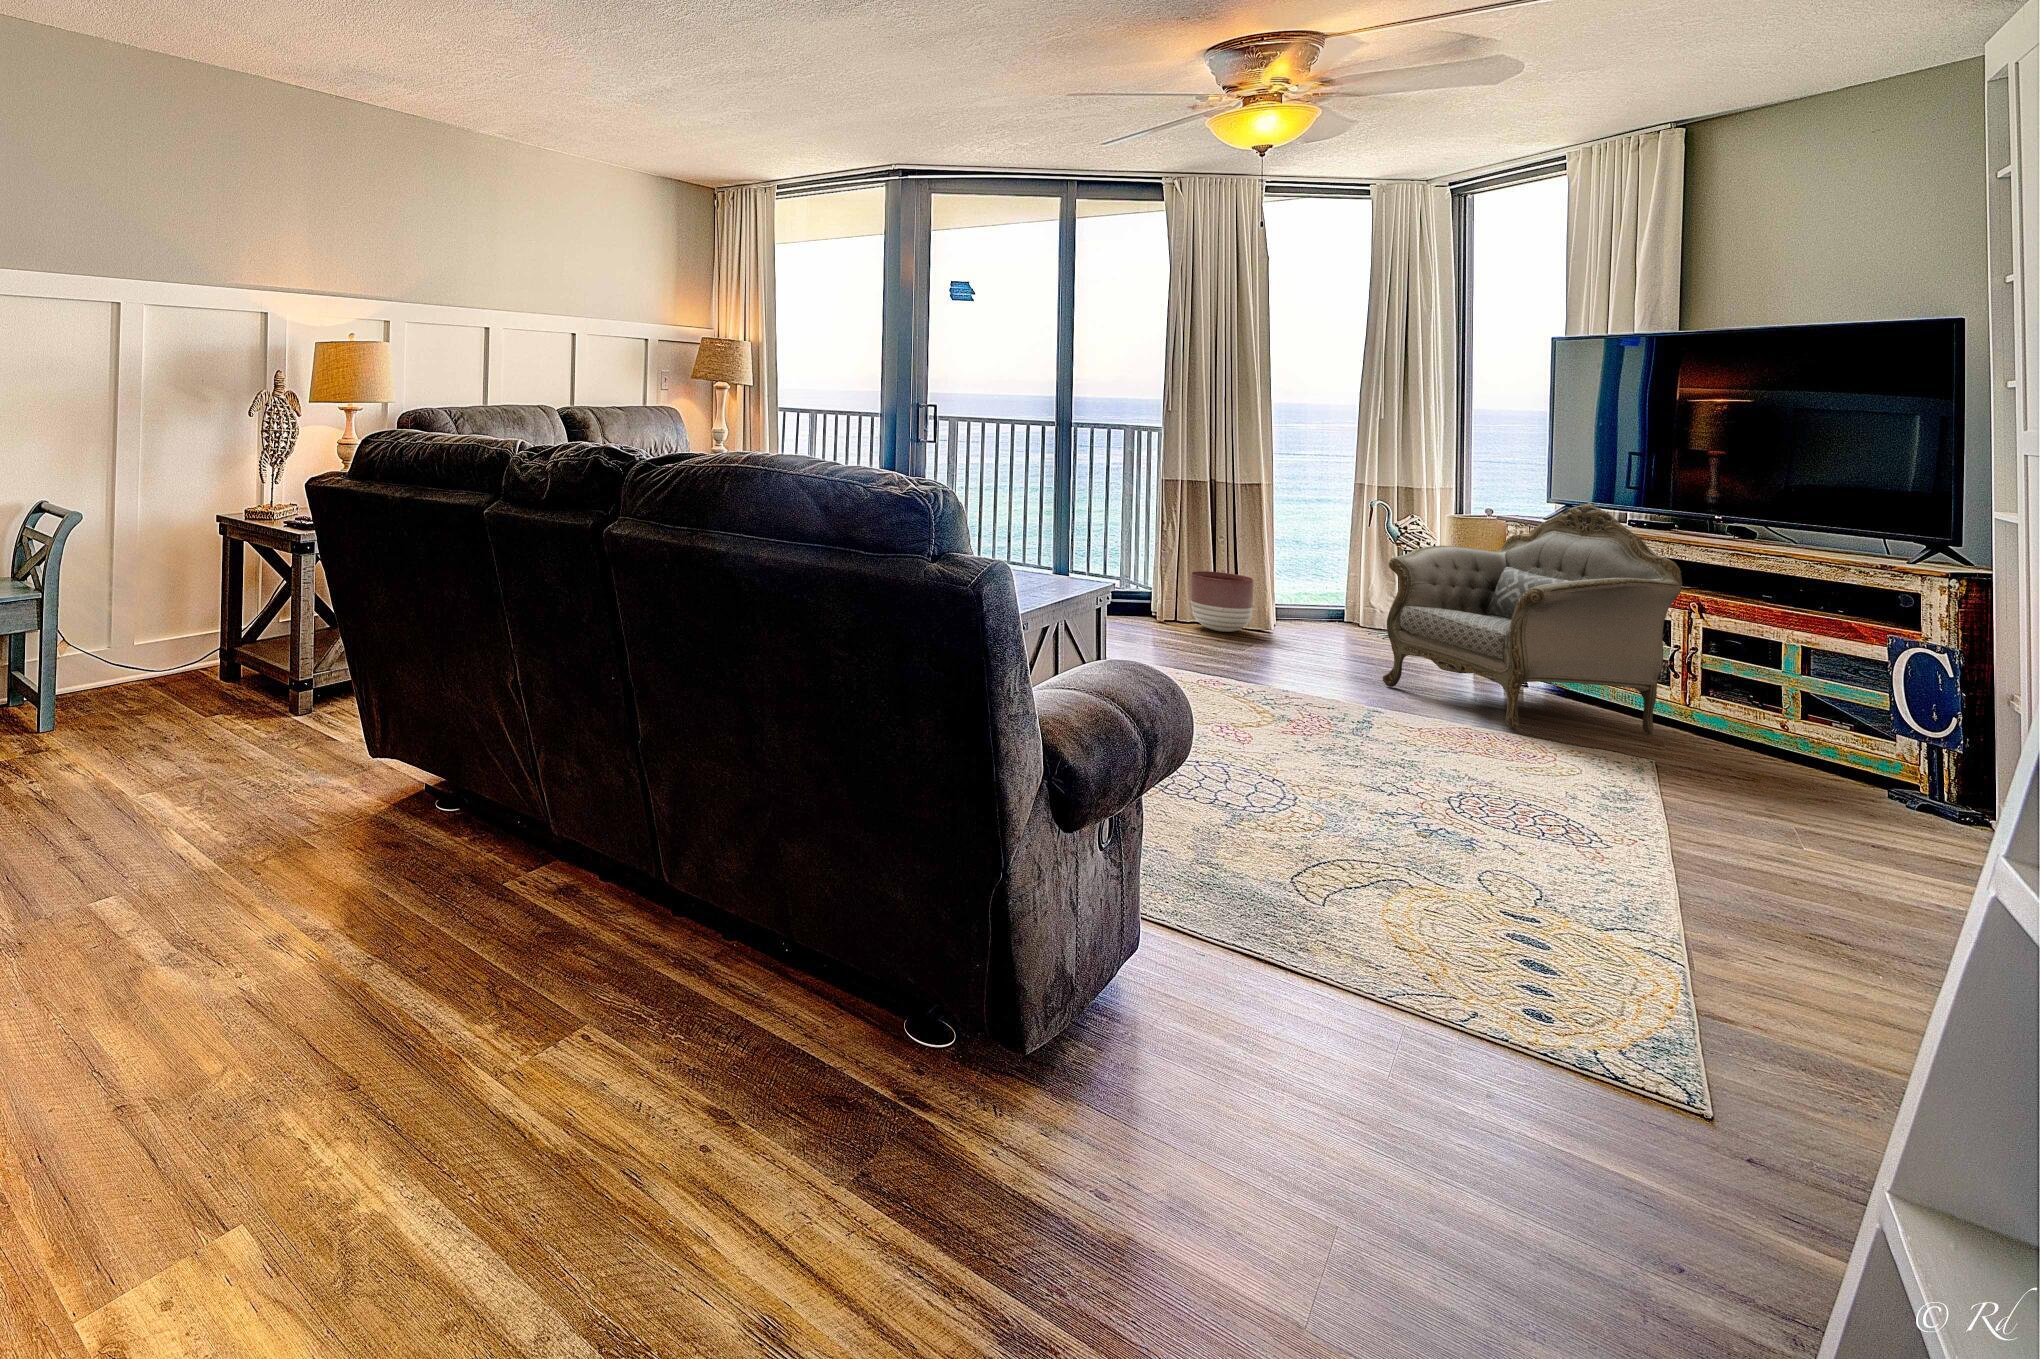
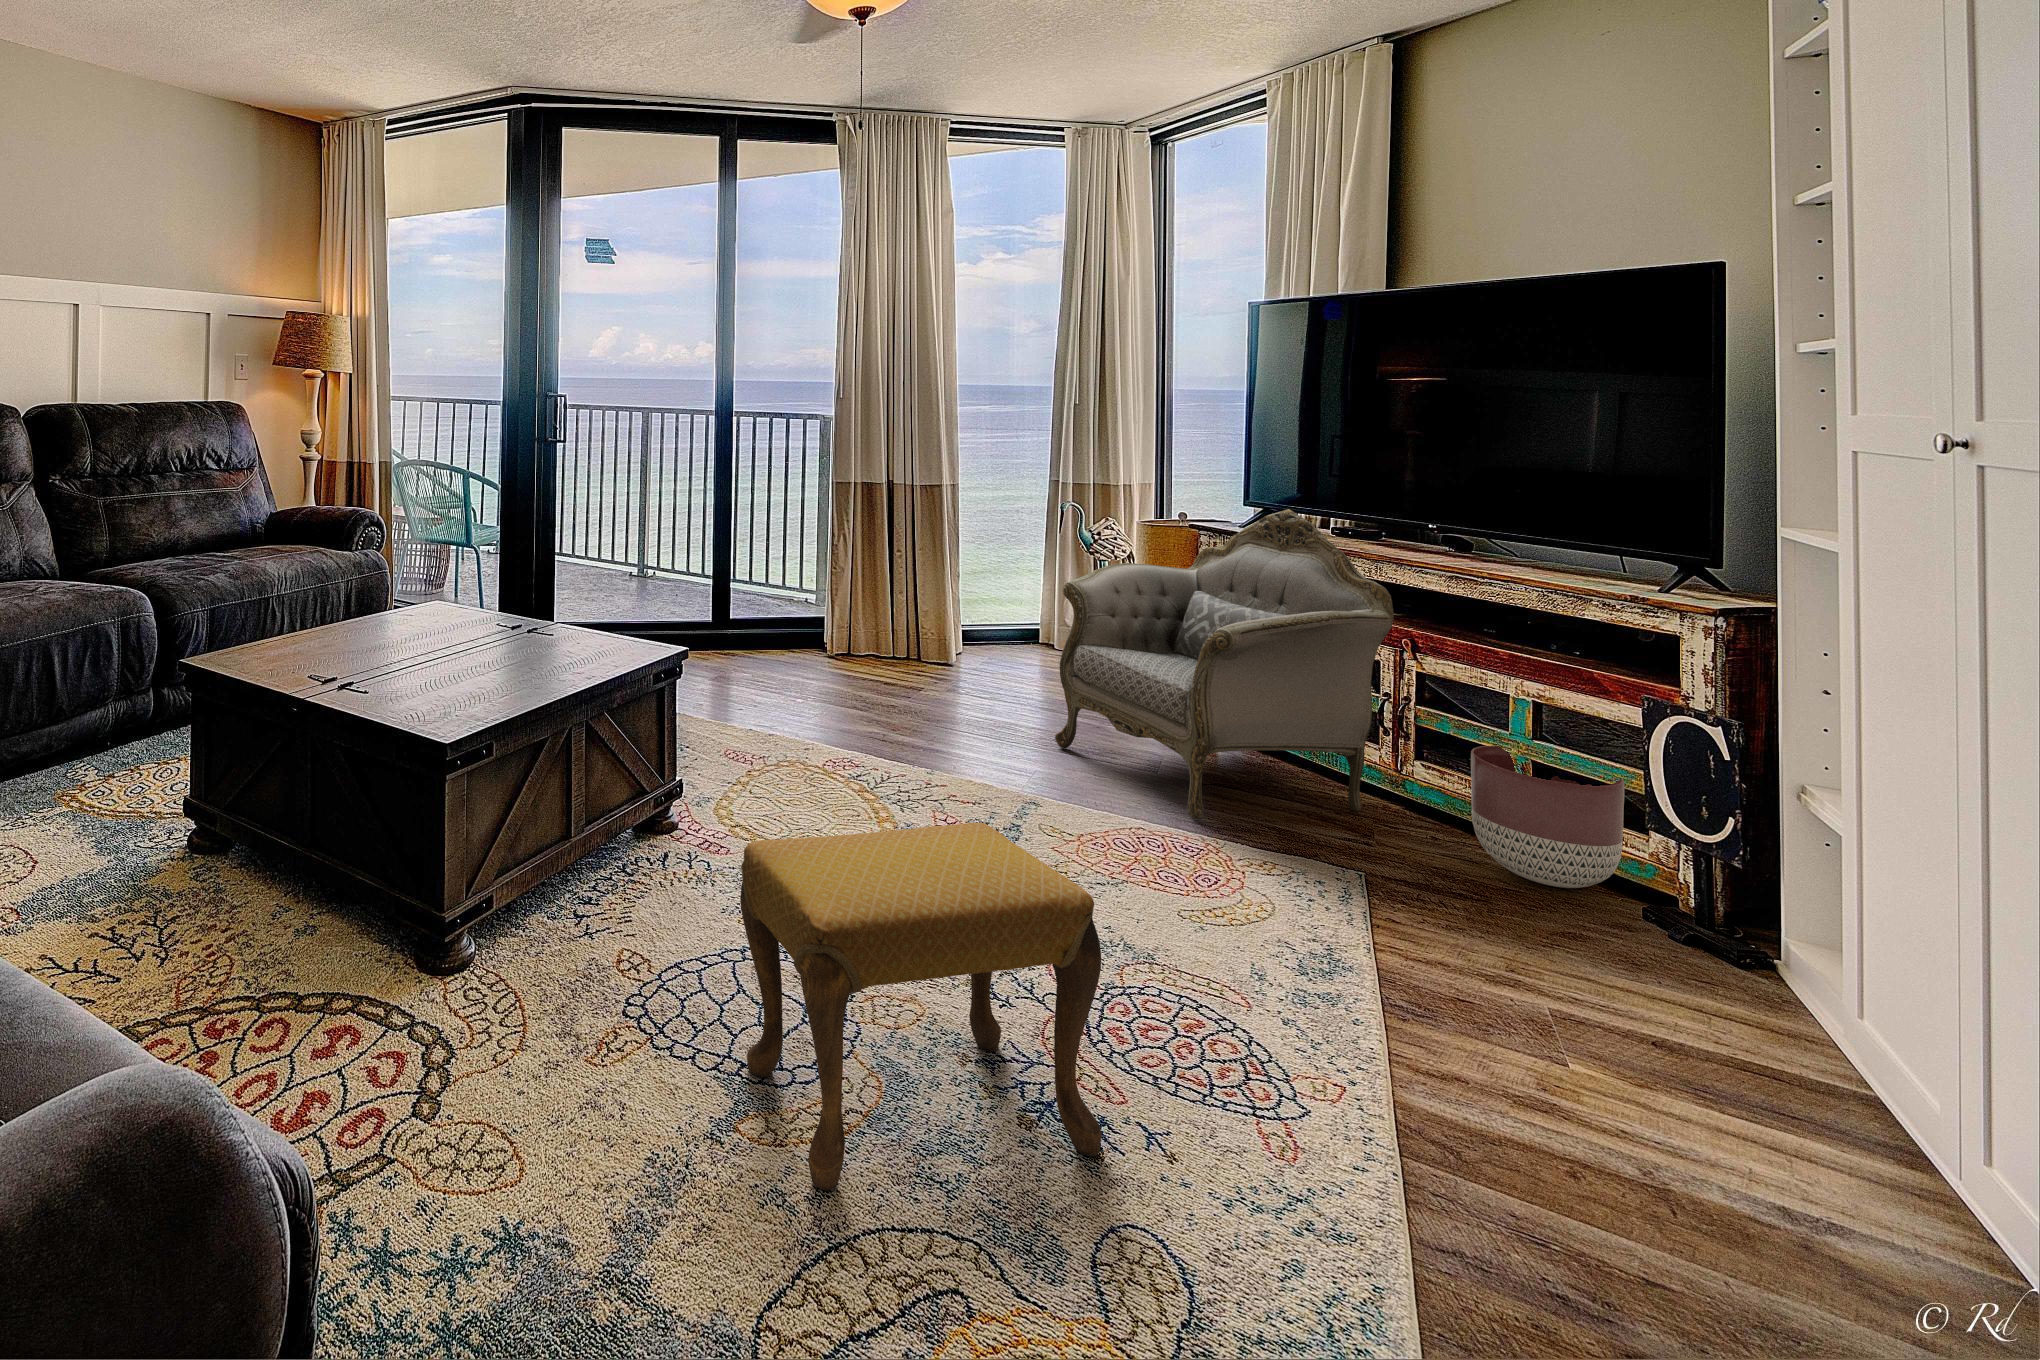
planter: present [1191,571,1253,632] -> present [1471,746,1624,888]
footstool: none [1225,678,1477,860] -> present [740,823,1102,1190]

